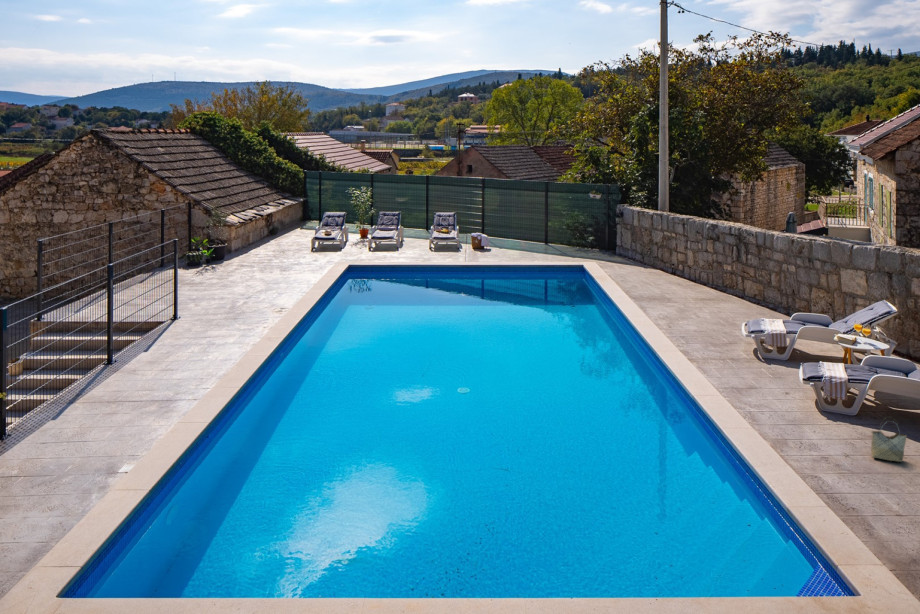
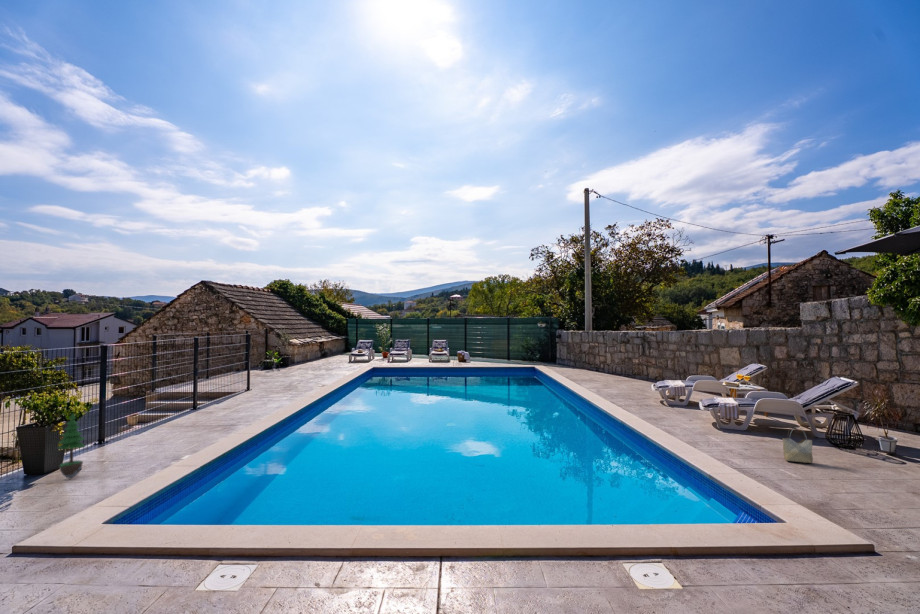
potted tree: none [12,401,43,474] -> present [58,414,85,479]

